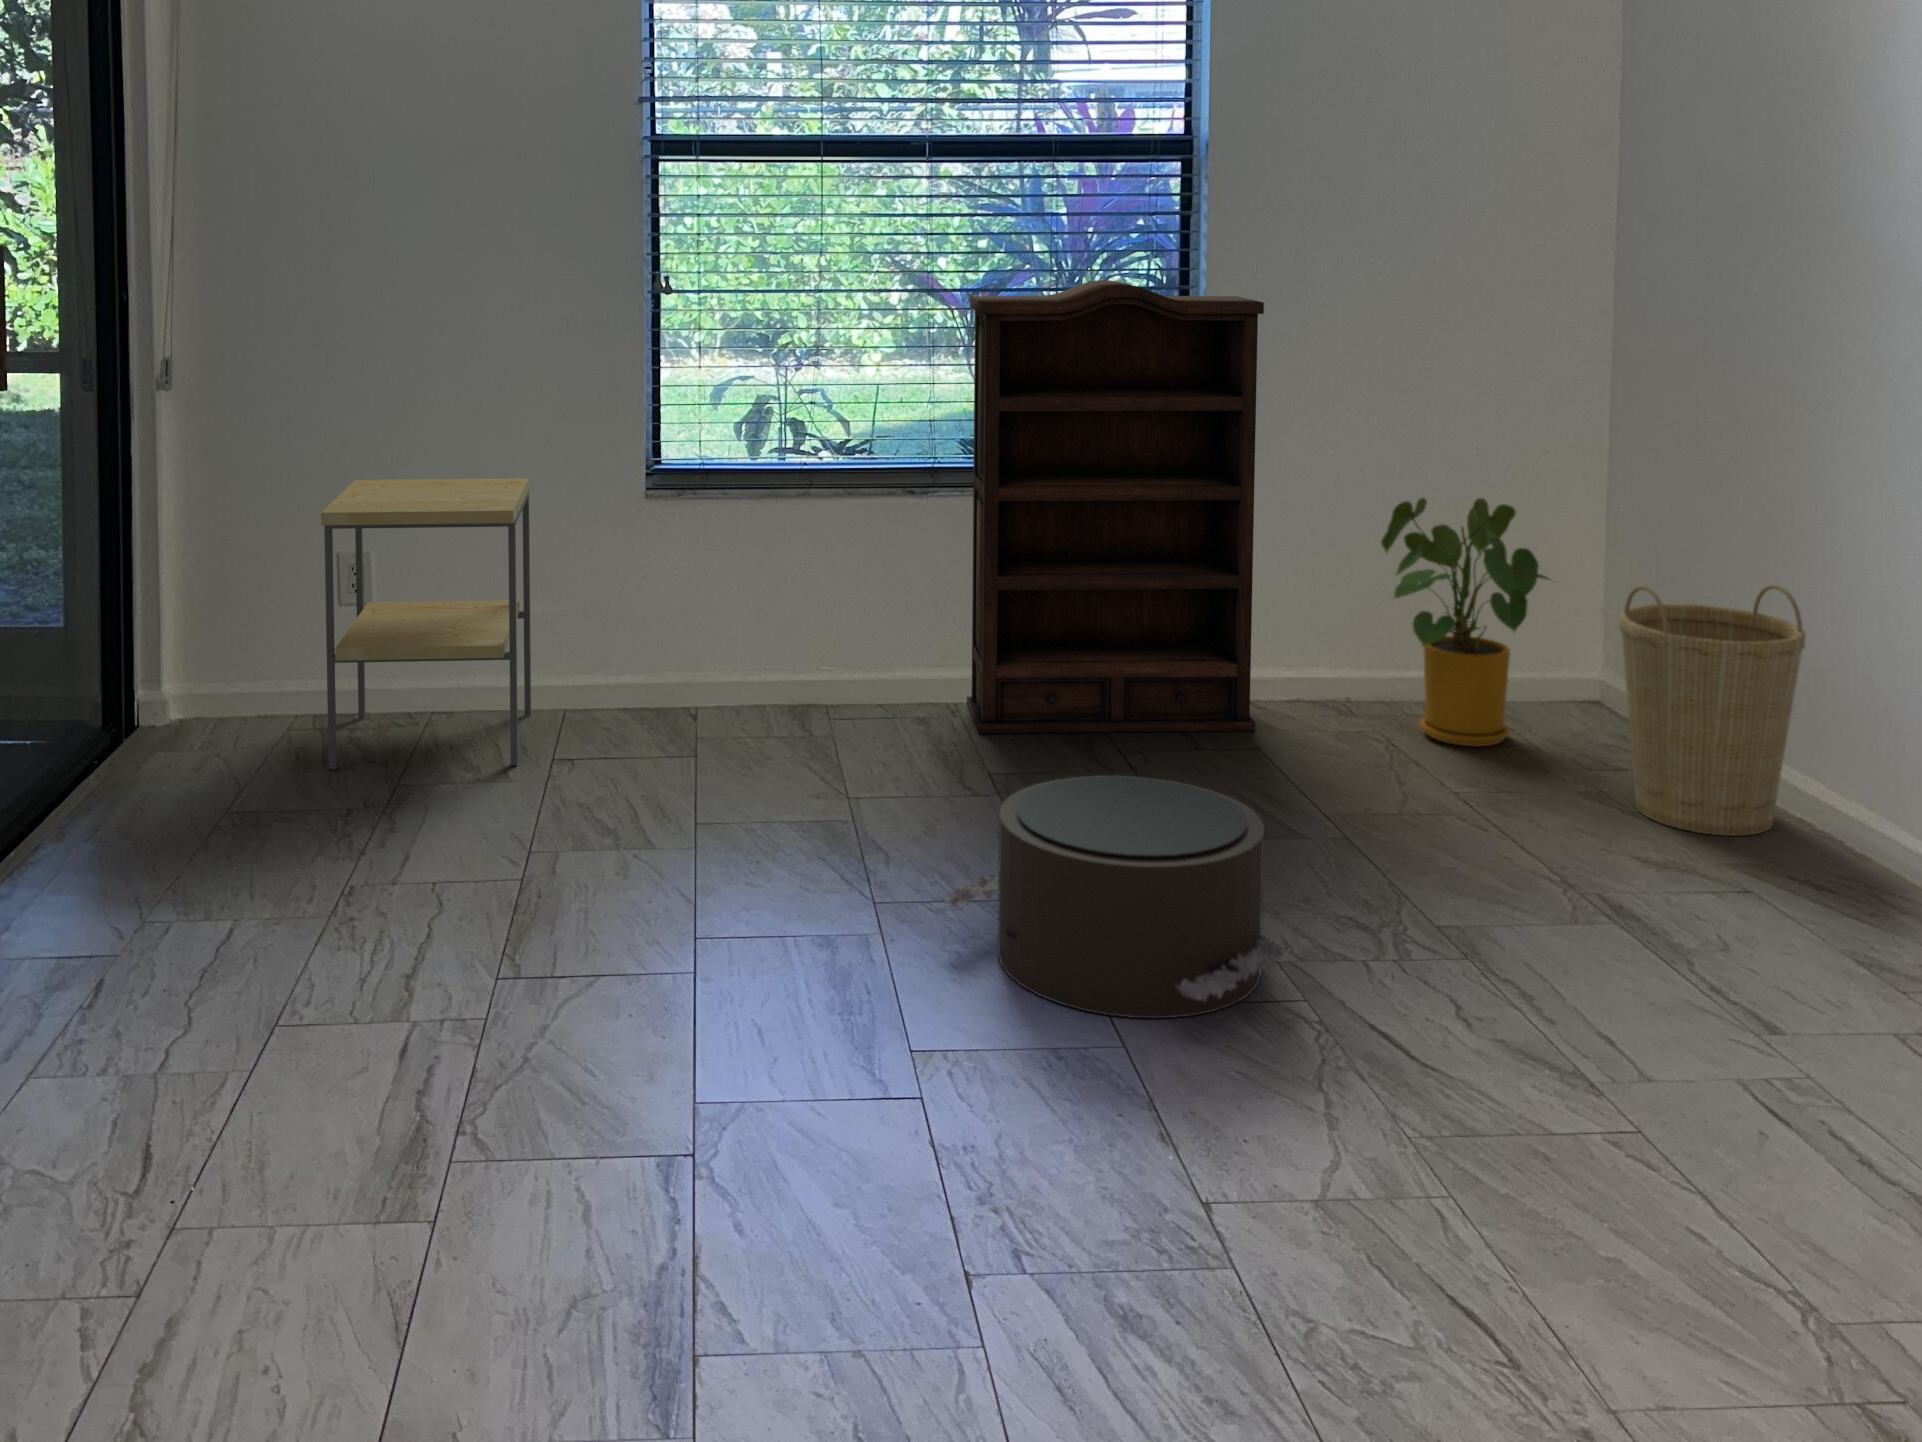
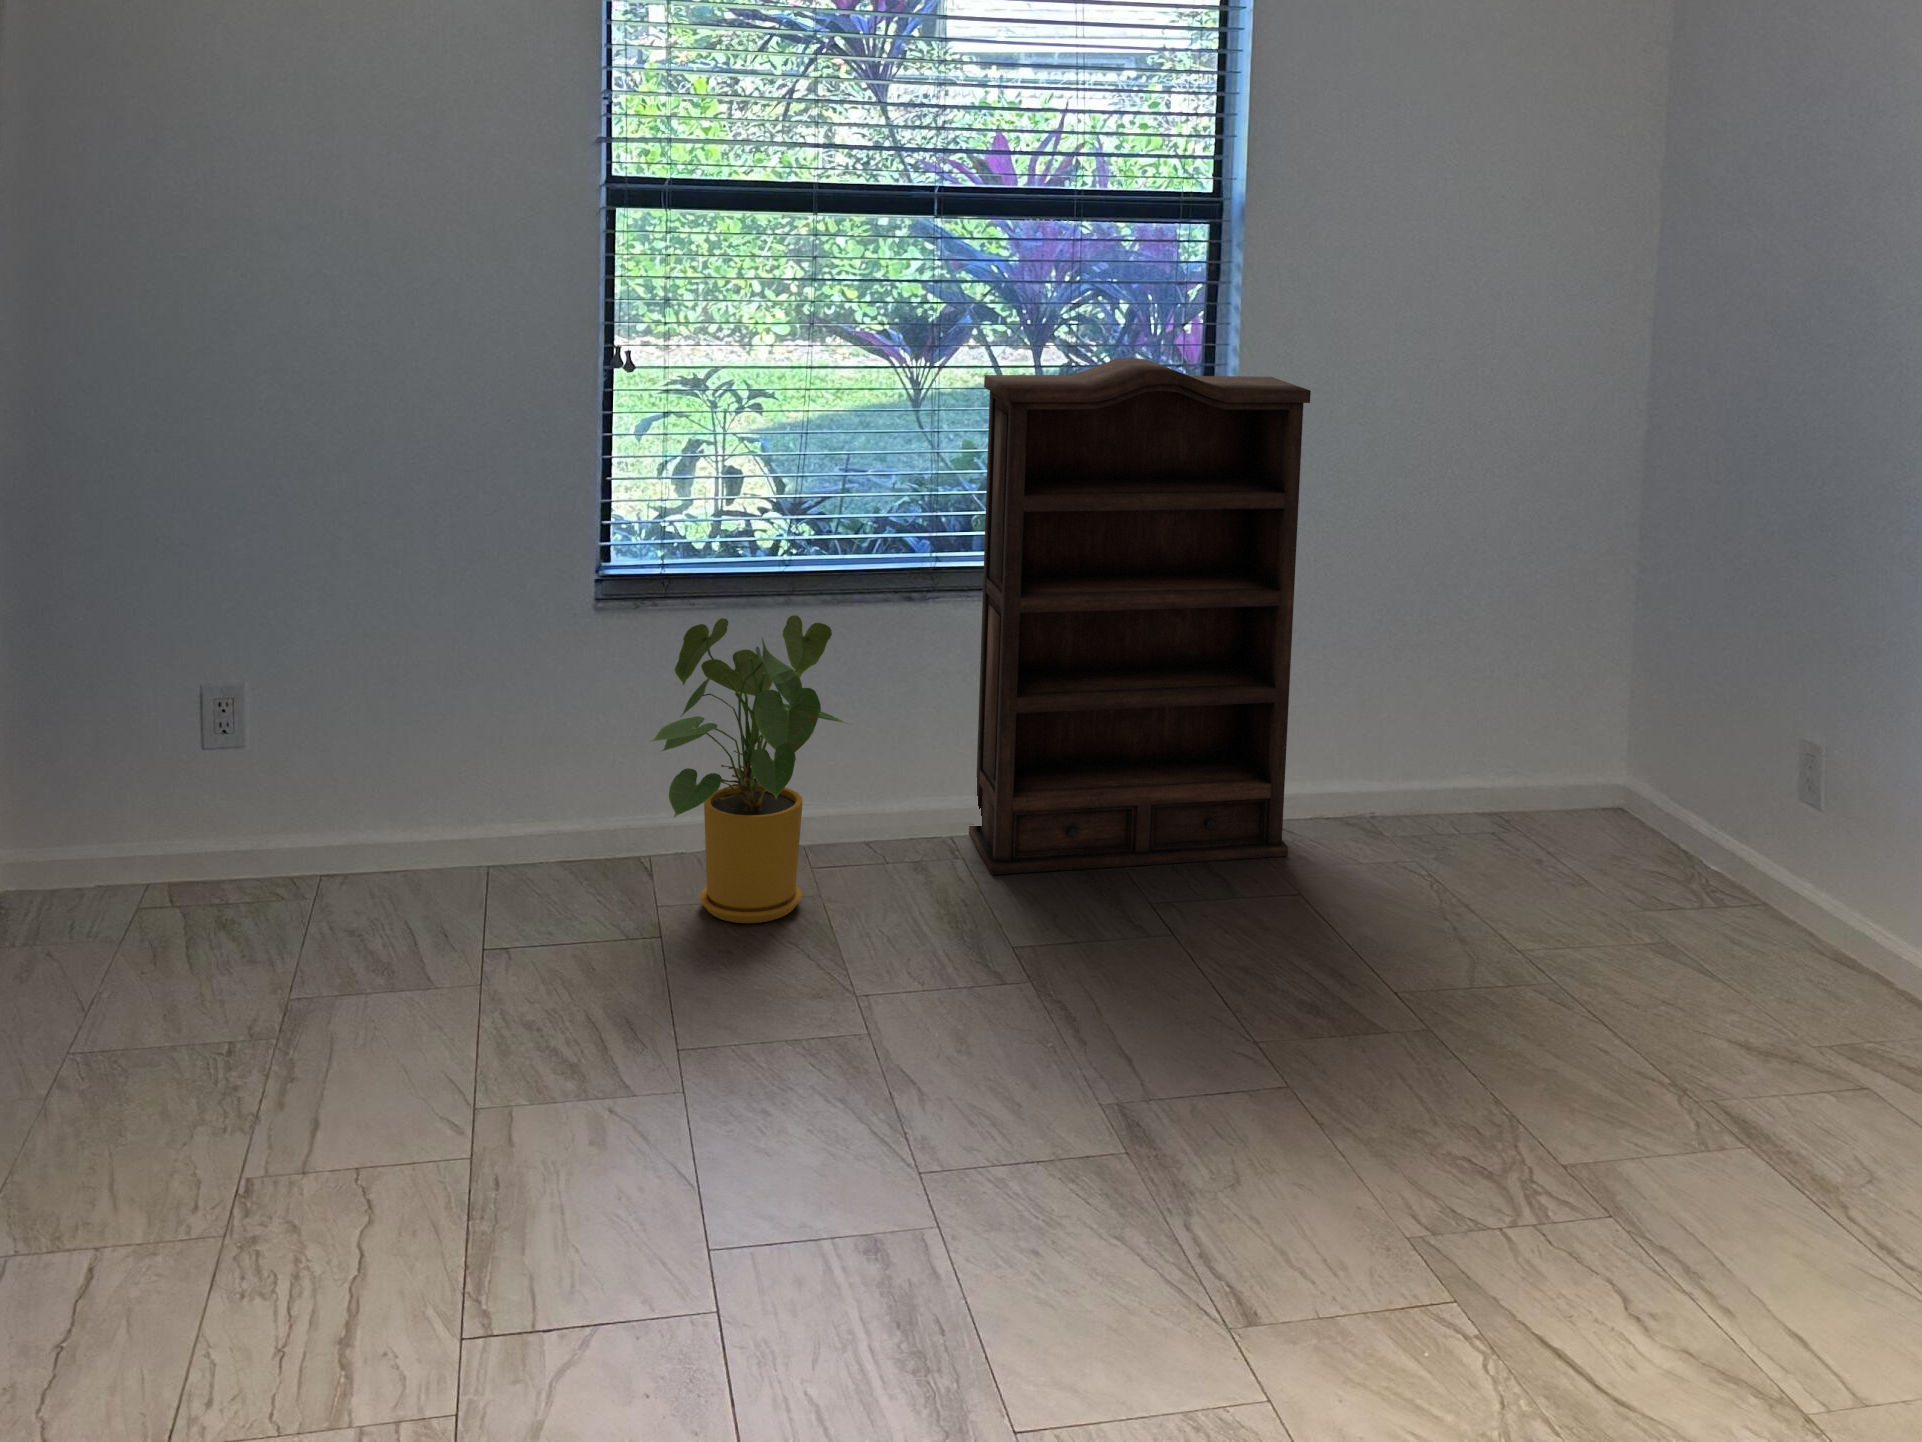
side table: present [321,478,531,769] -> none [202,590,458,973]
house plant: present [1381,498,1551,746] -> present [651,615,849,923]
basket: present [1619,585,1805,836] -> none [1685,704,1873,974]
pouf: present [944,776,1291,1018] -> none [1022,975,1432,1294]

